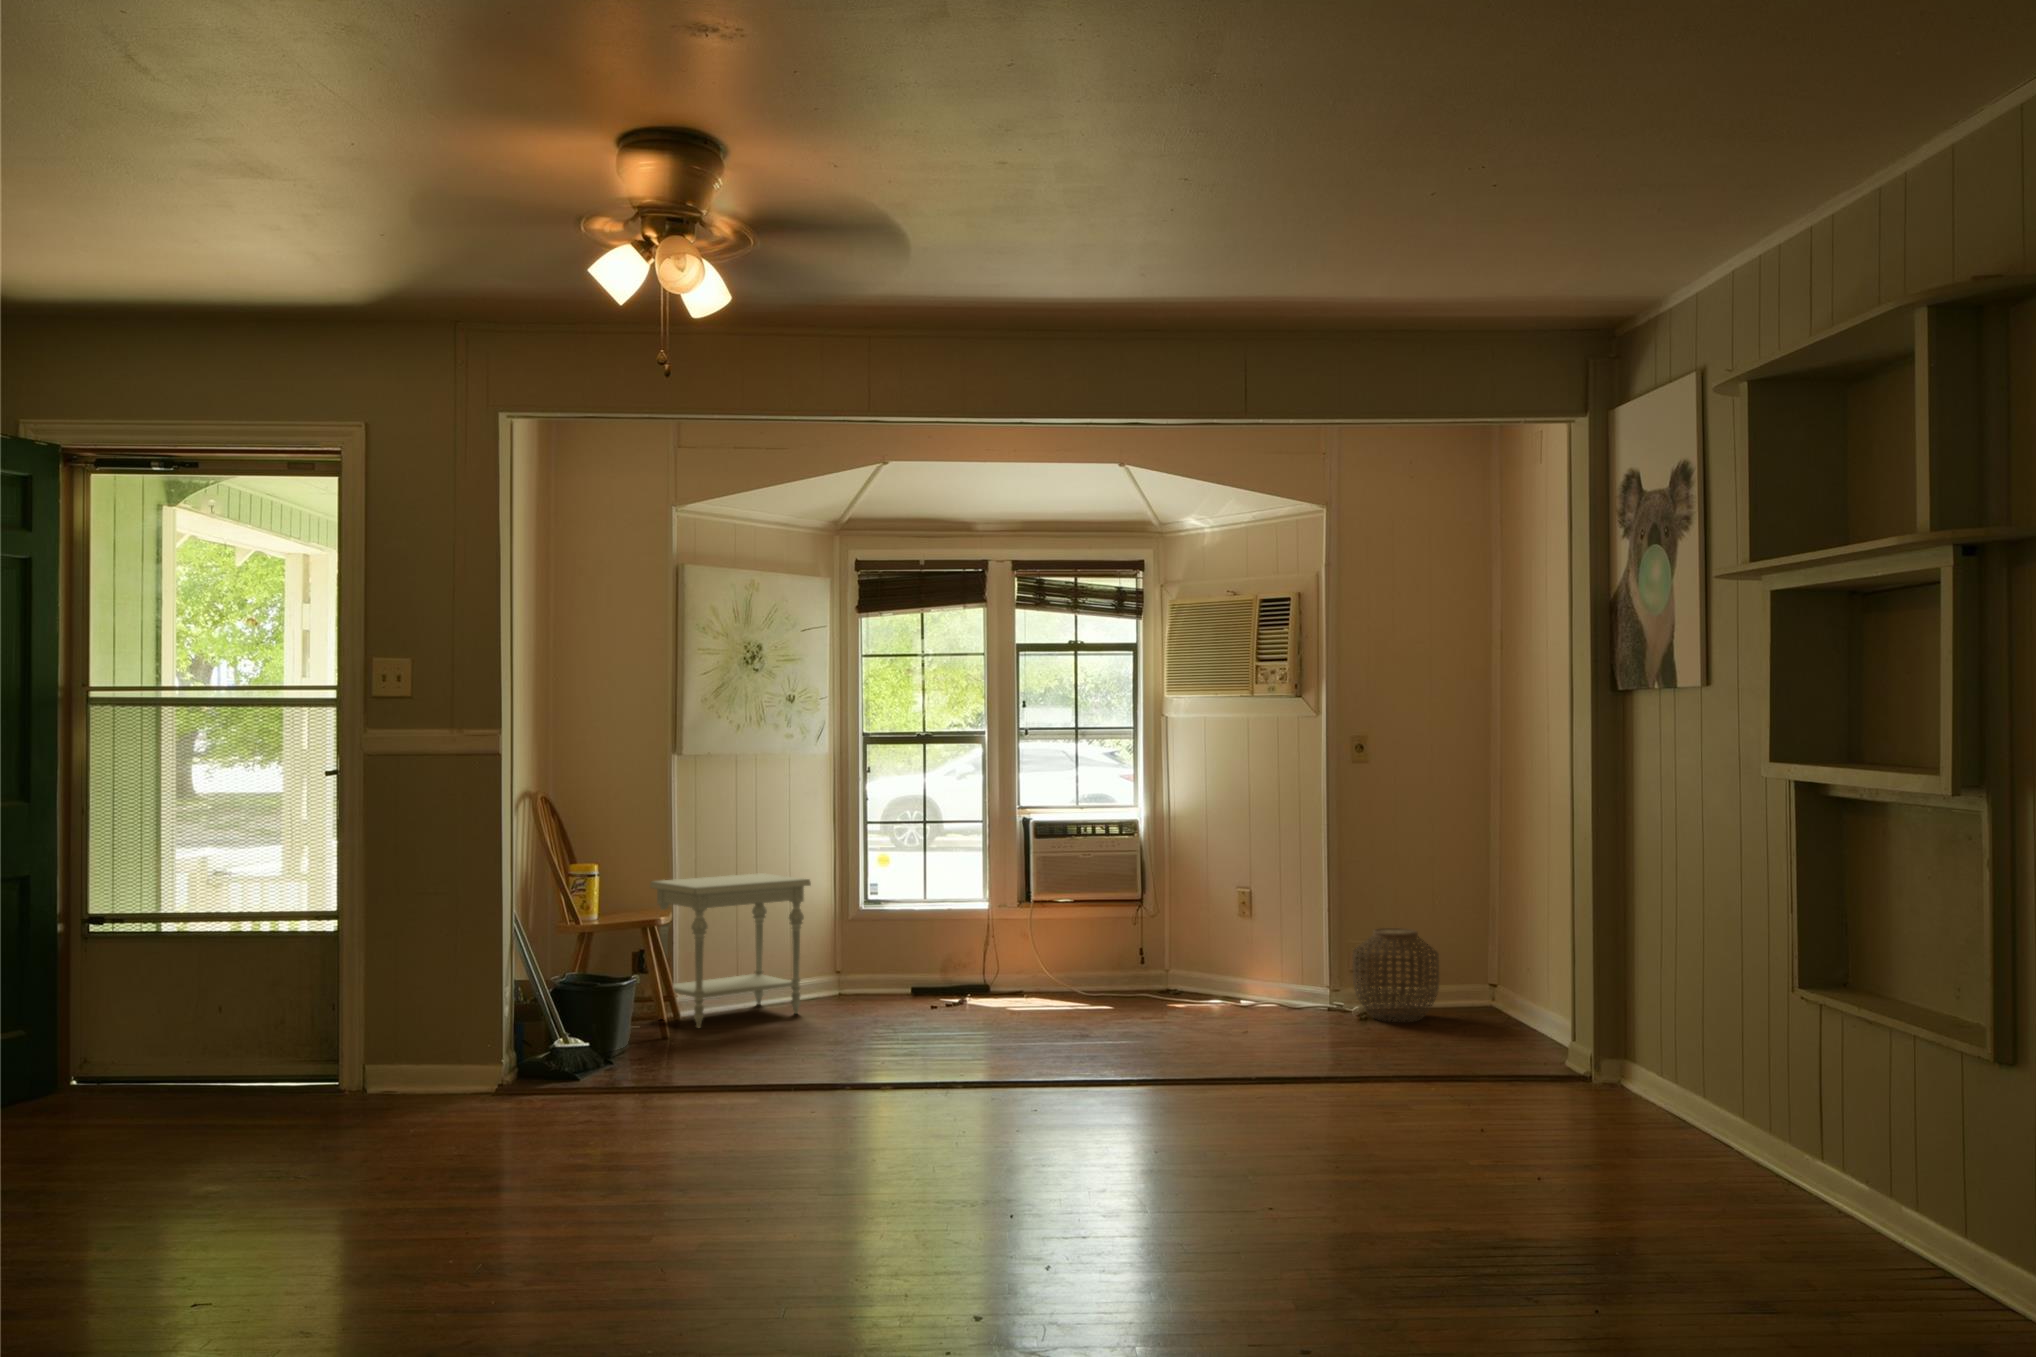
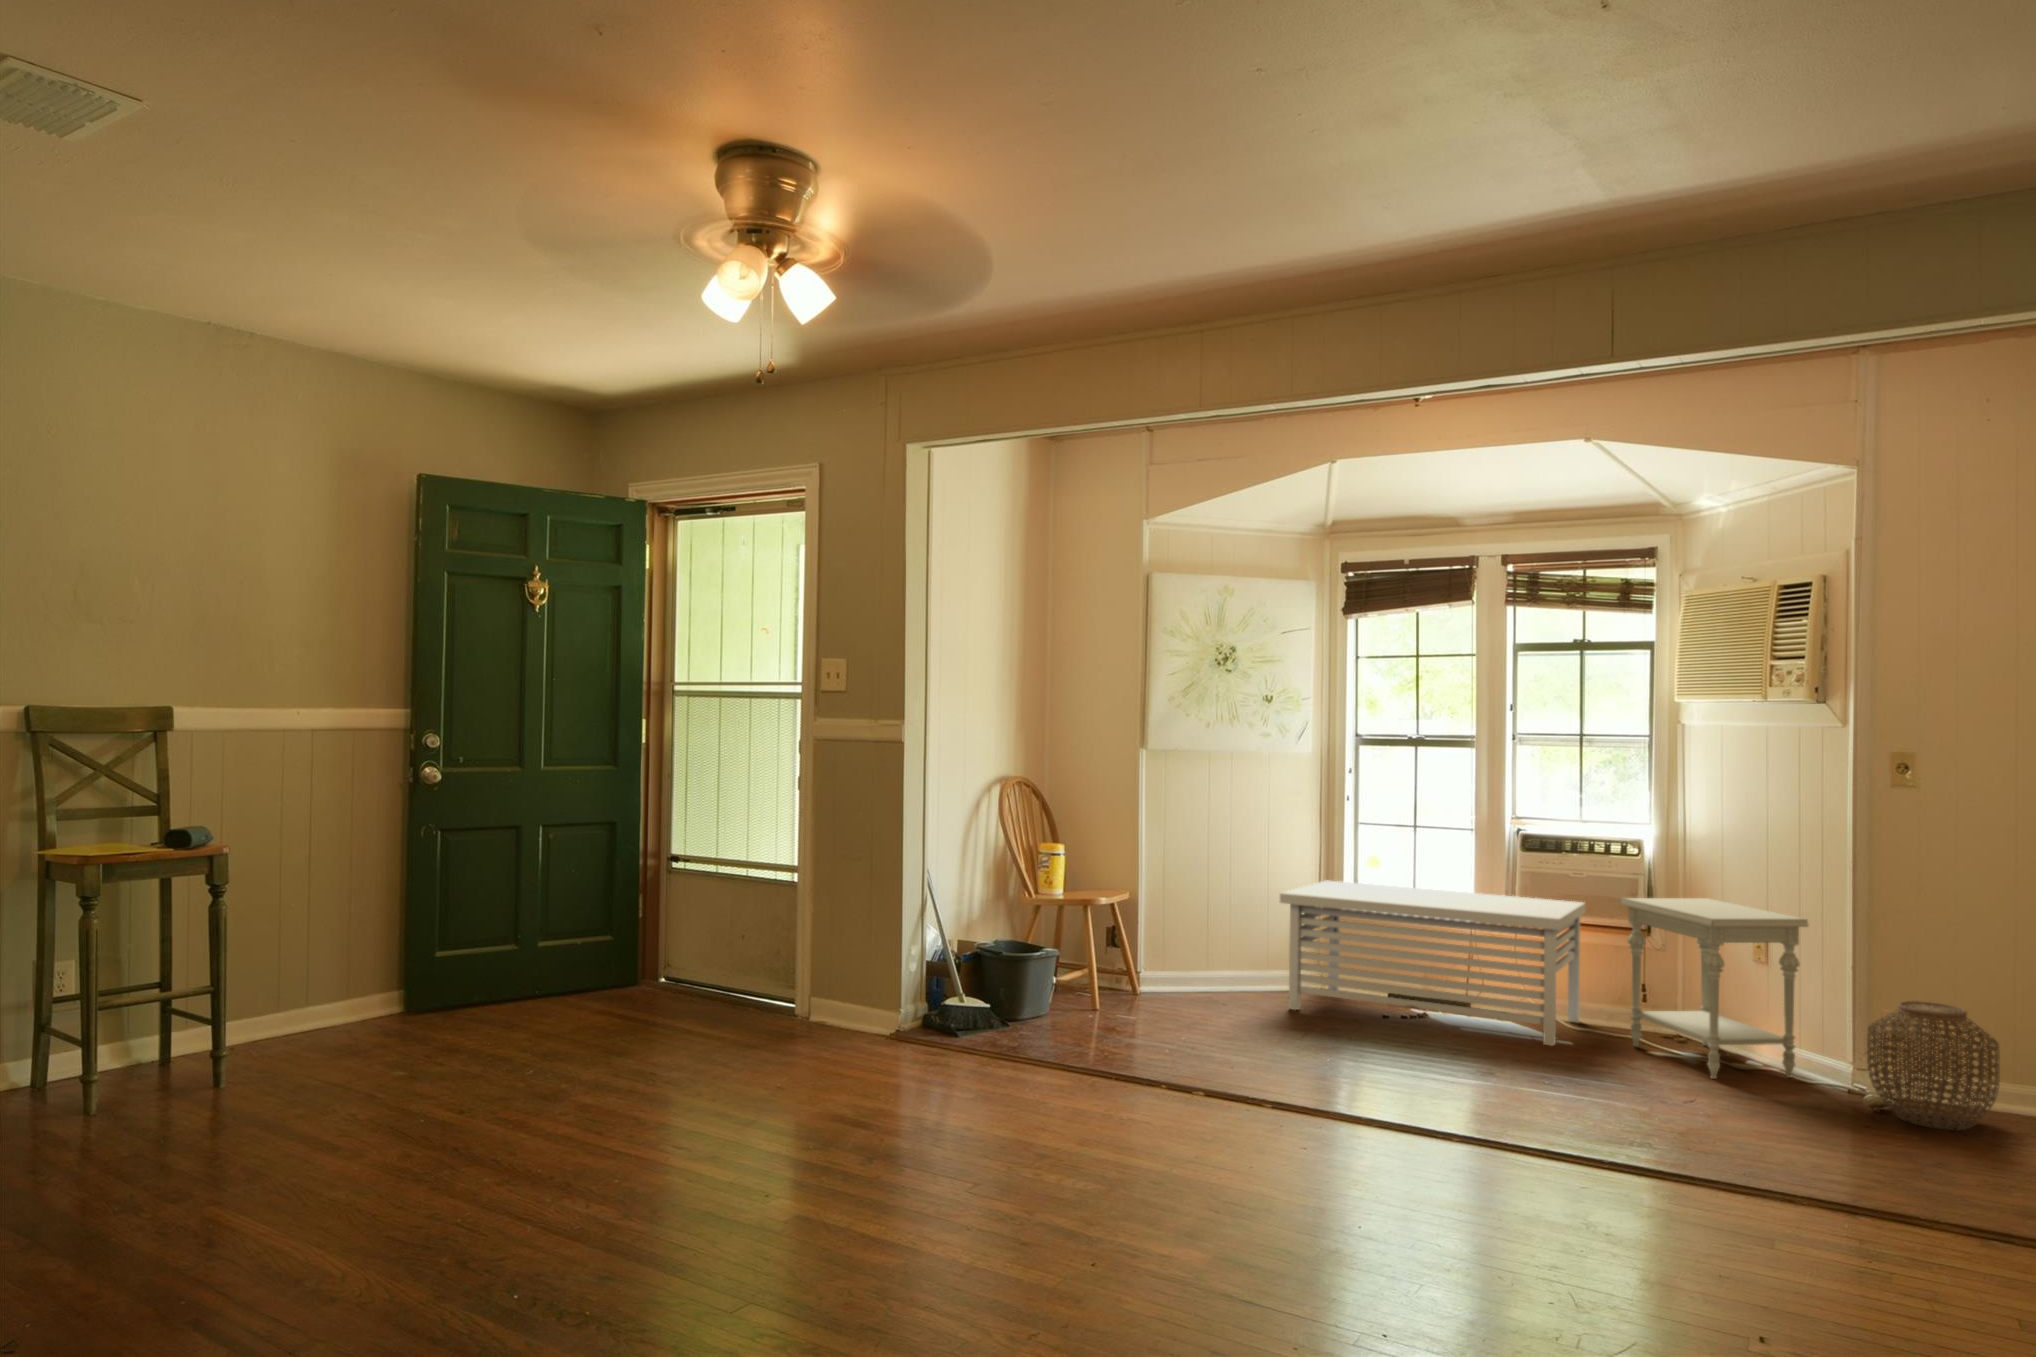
side table: present [650,873,811,1028] -> present [1621,898,1808,1079]
storage bench: none [841,880,1106,1011] -> present [1280,880,1585,1046]

